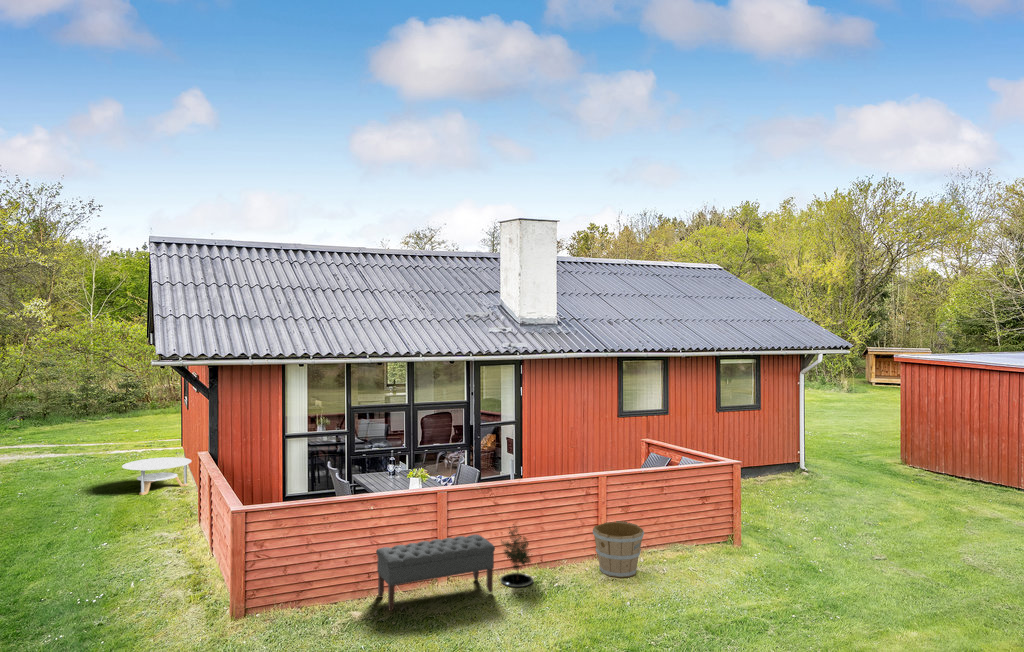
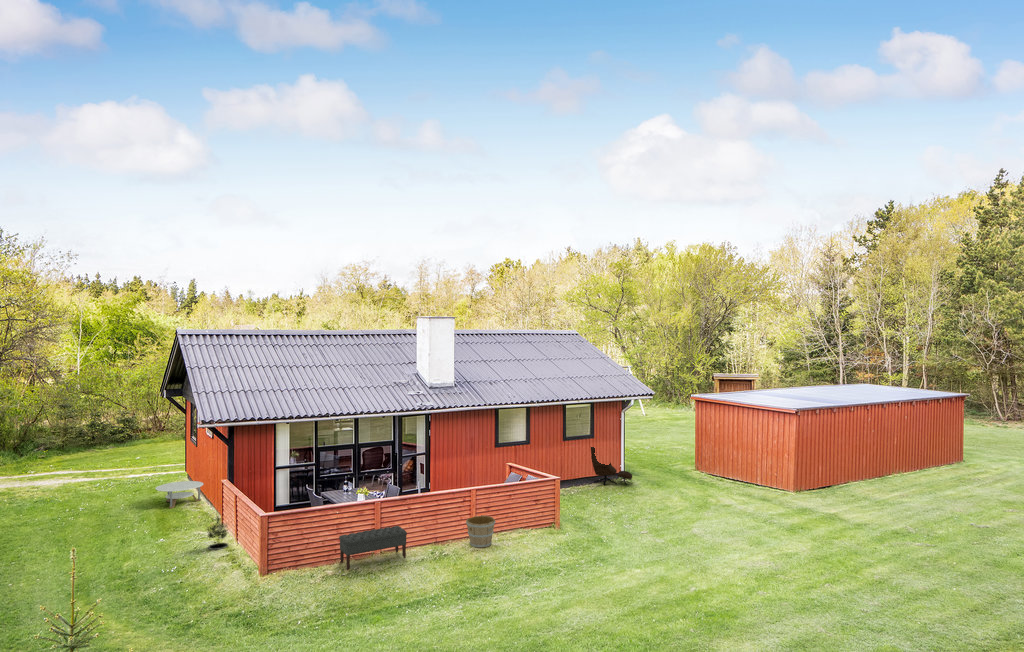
lounge chair: none [757,420,823,483] -> present [591,447,632,486]
potted tree: present [500,527,533,587] -> present [207,516,228,550]

